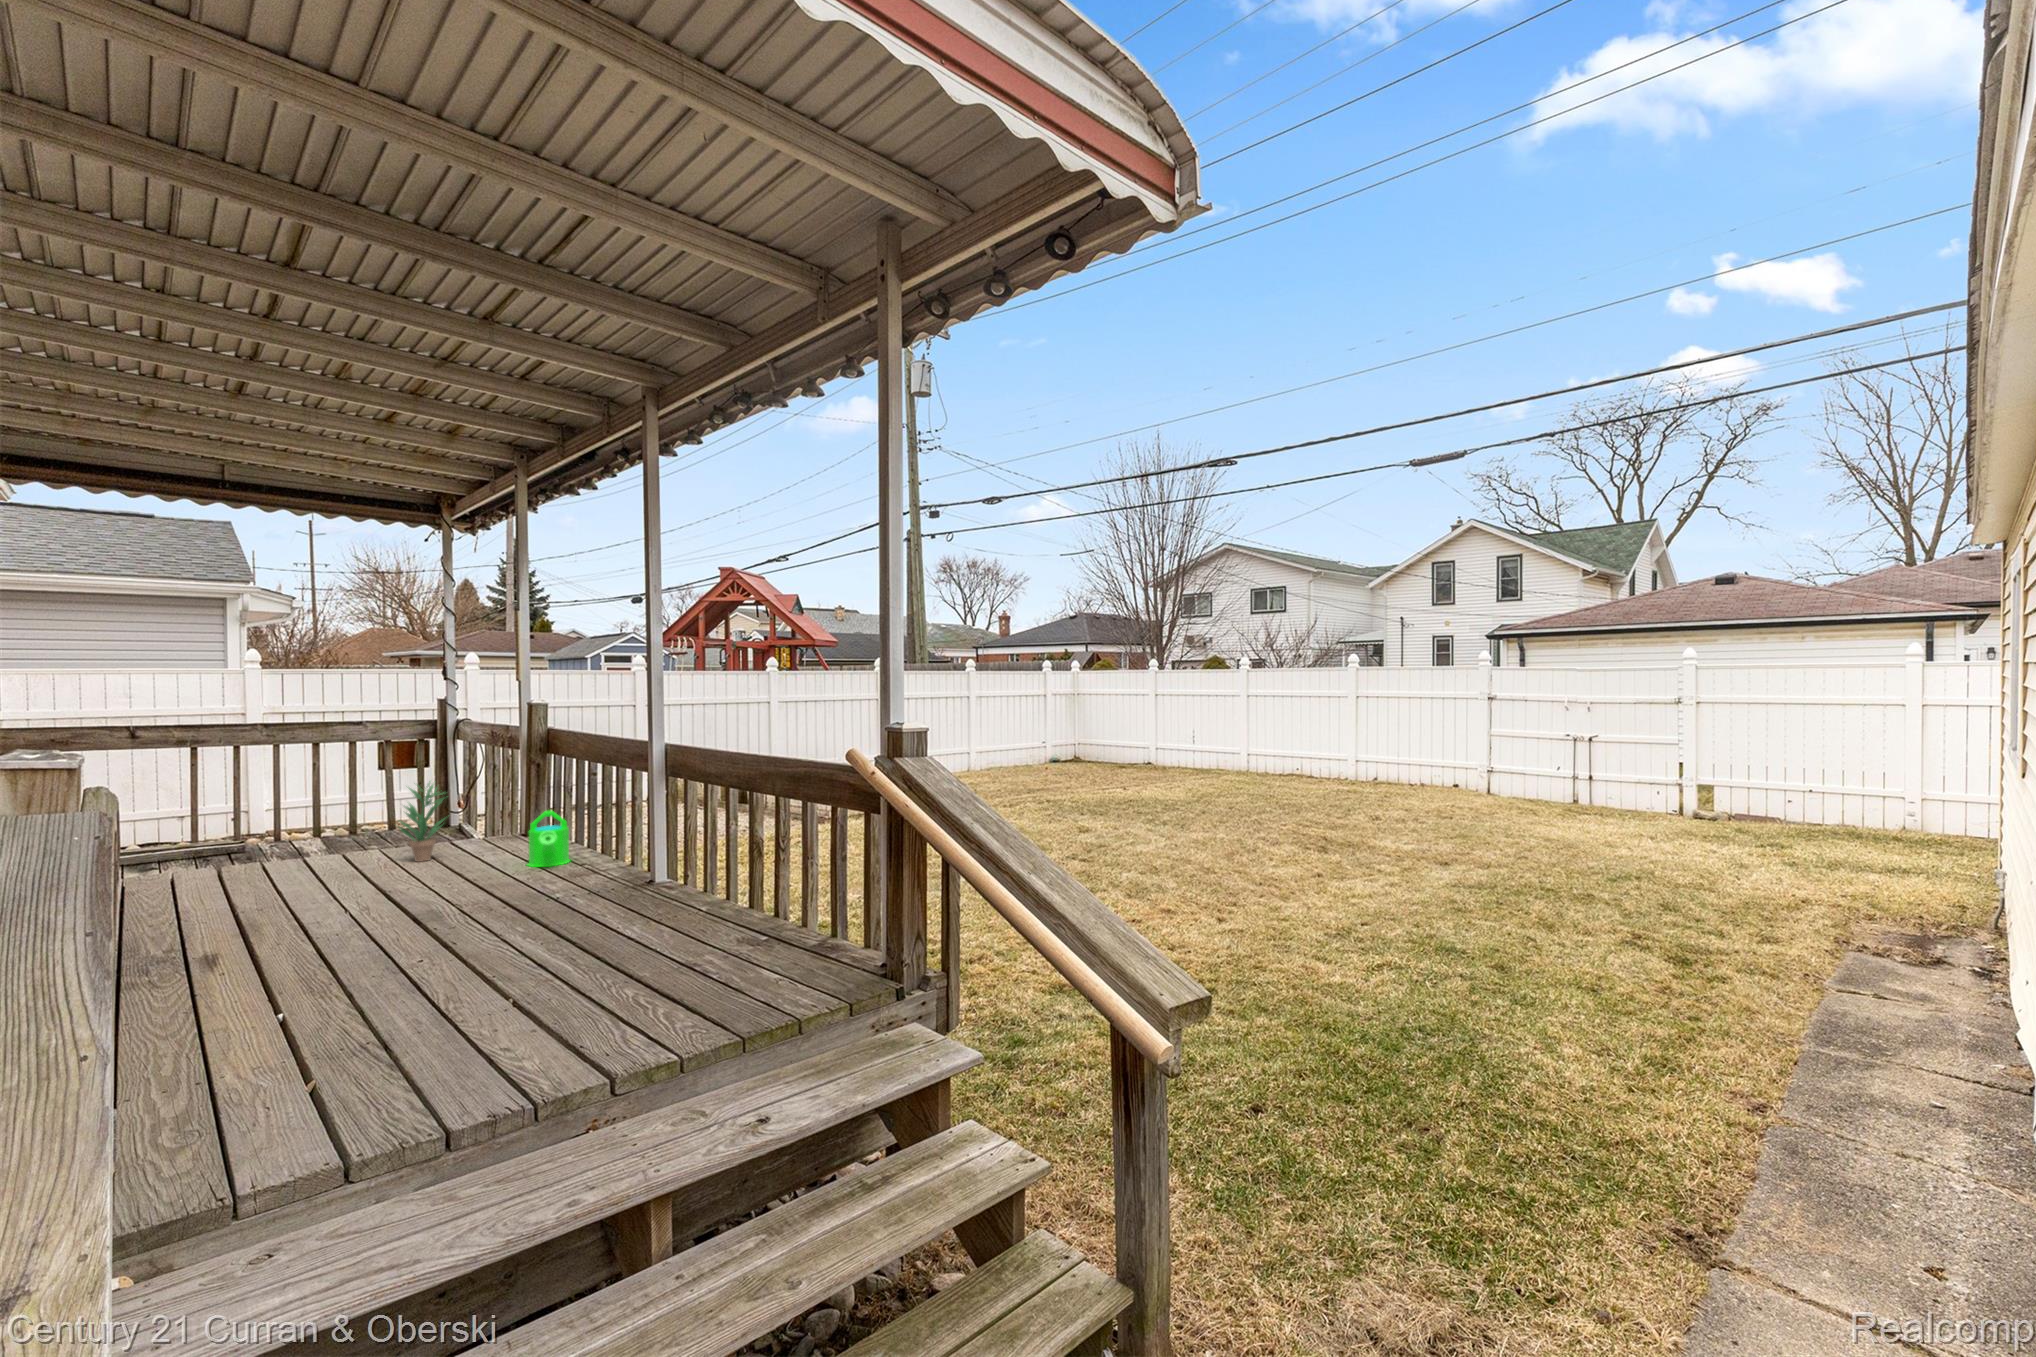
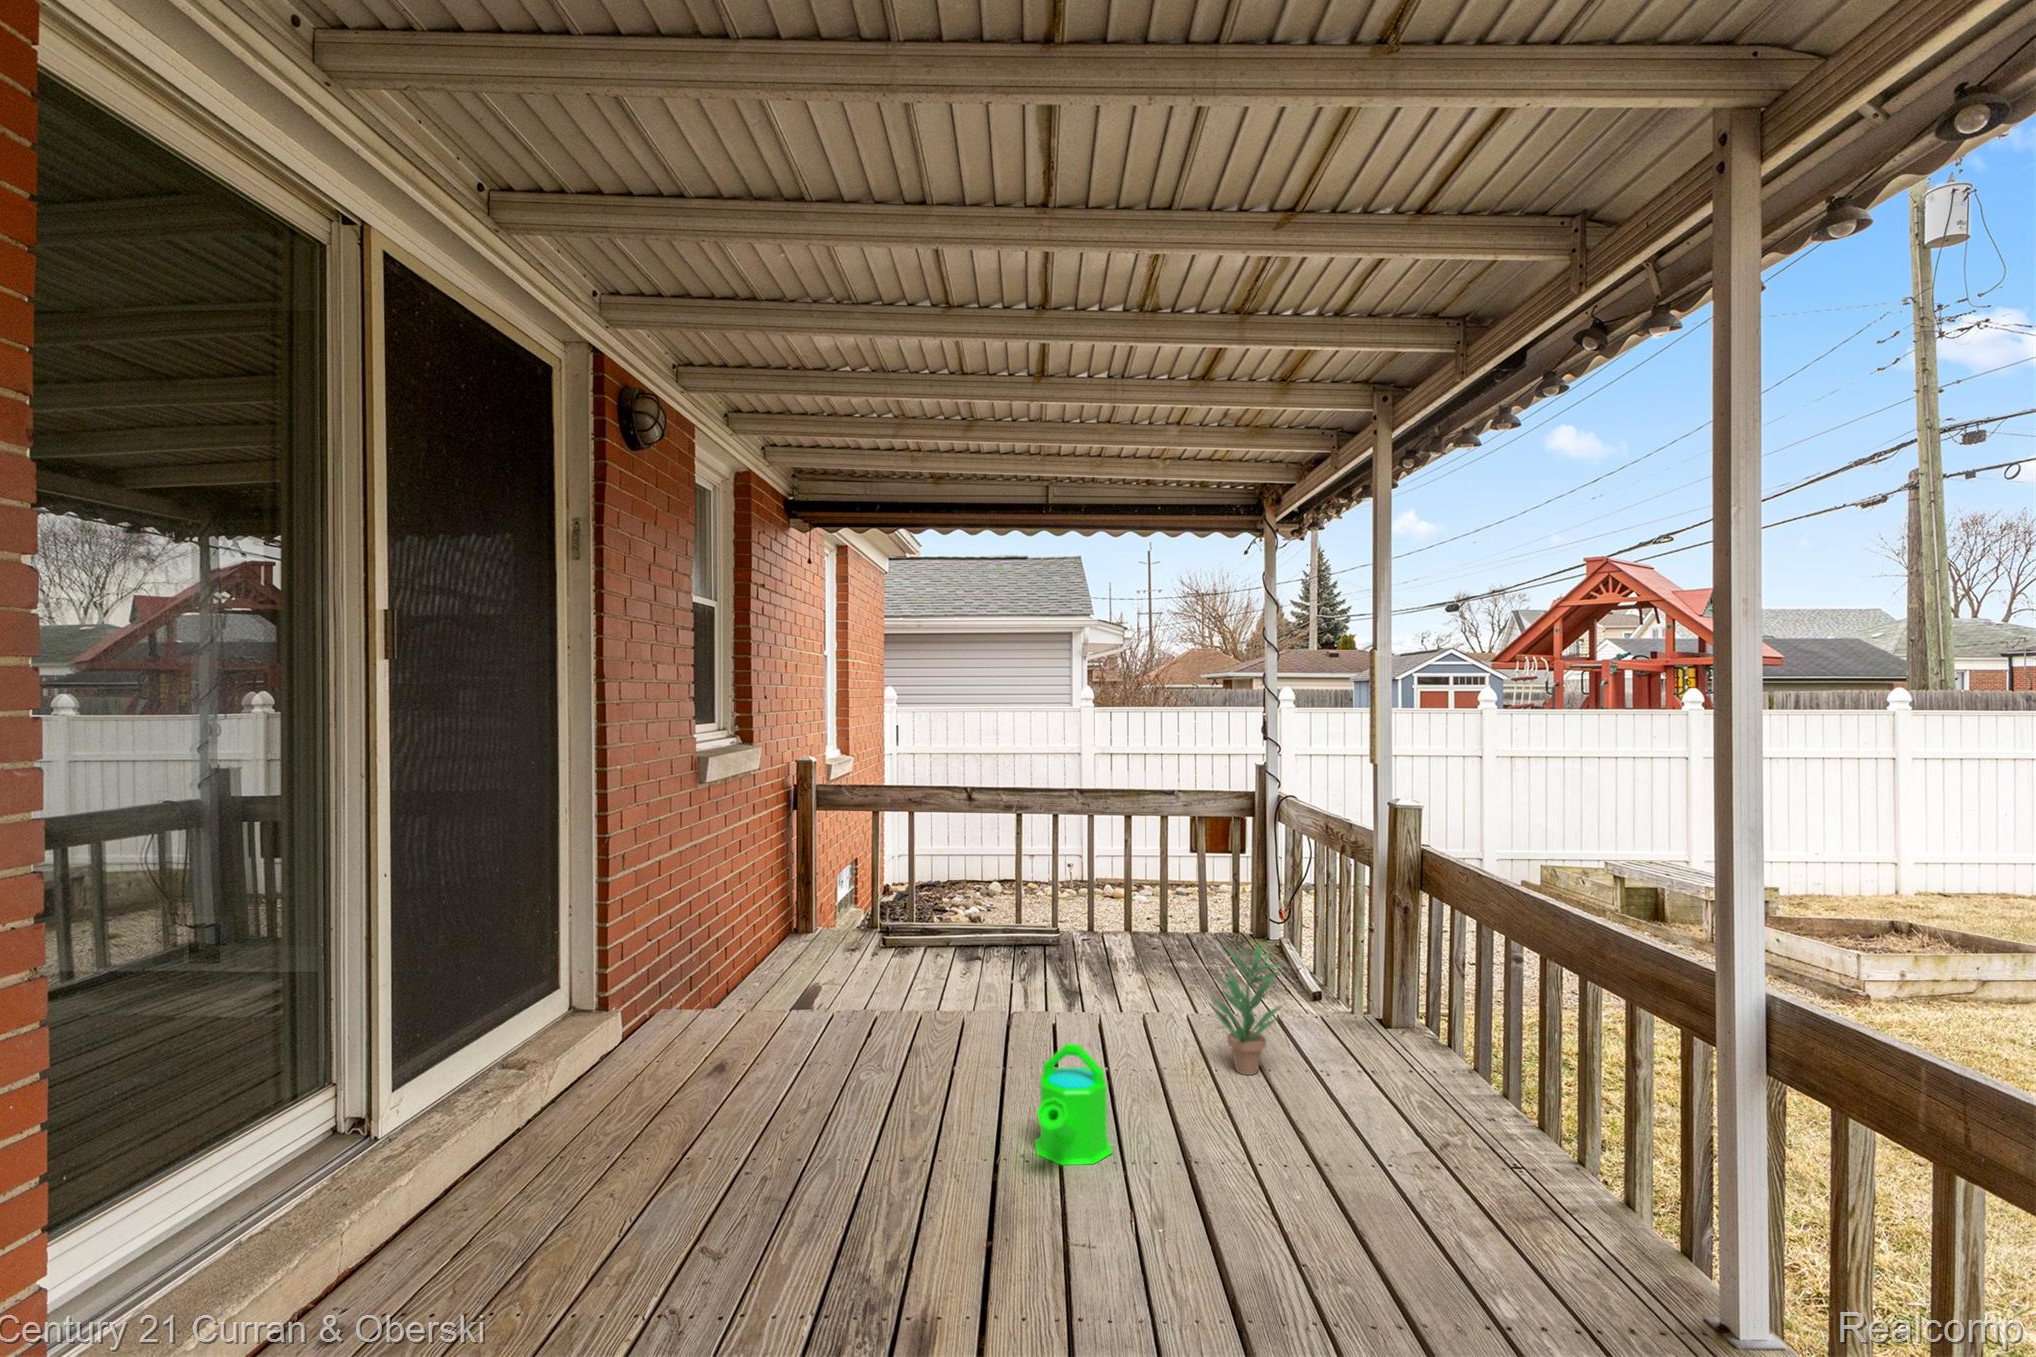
watering can: present [527,810,570,867] -> present [1035,1043,1112,1165]

